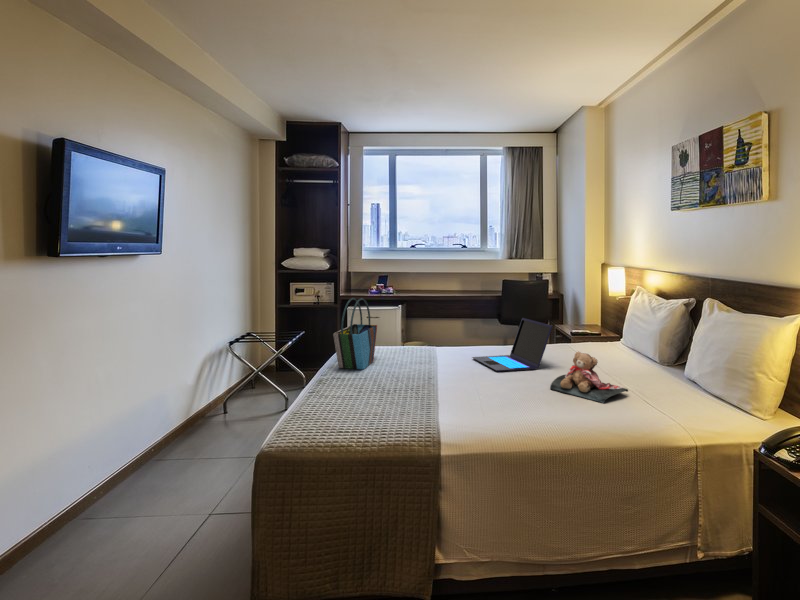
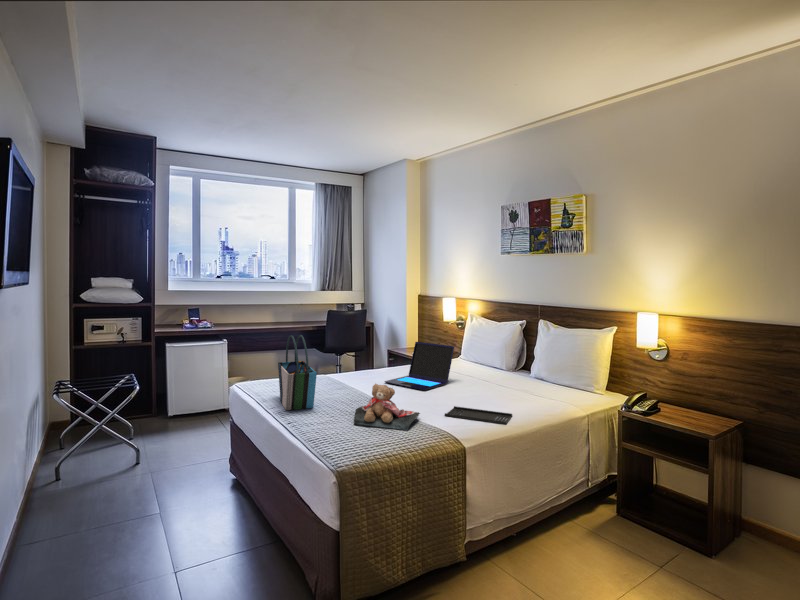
teddy bear: present [550,352,628,403] -> present [354,384,420,430]
tray: none [465,391,542,419] -> present [445,406,512,424]

